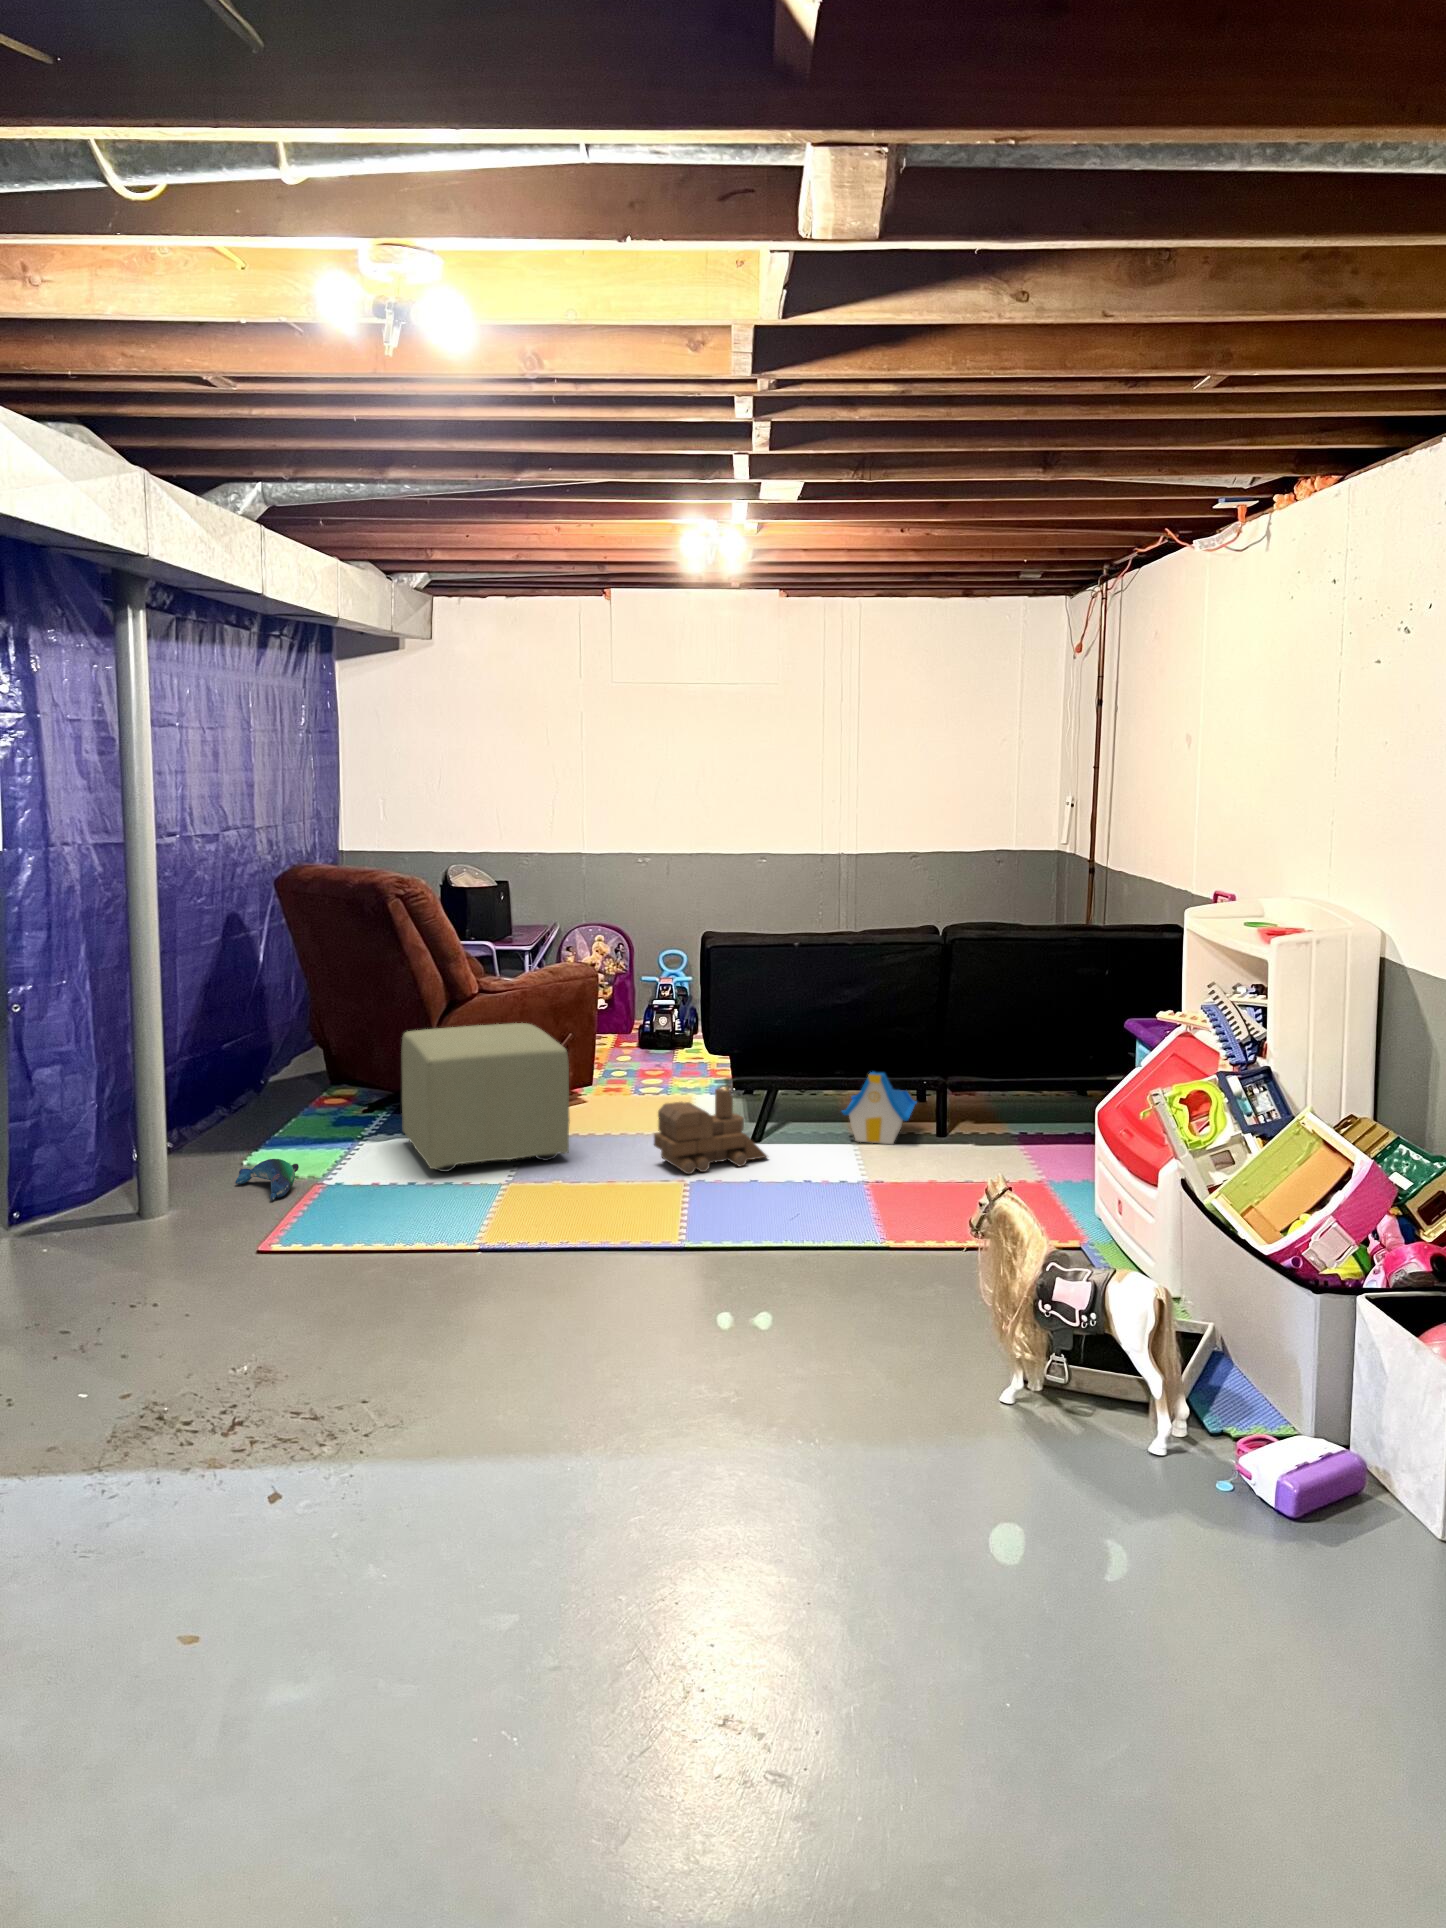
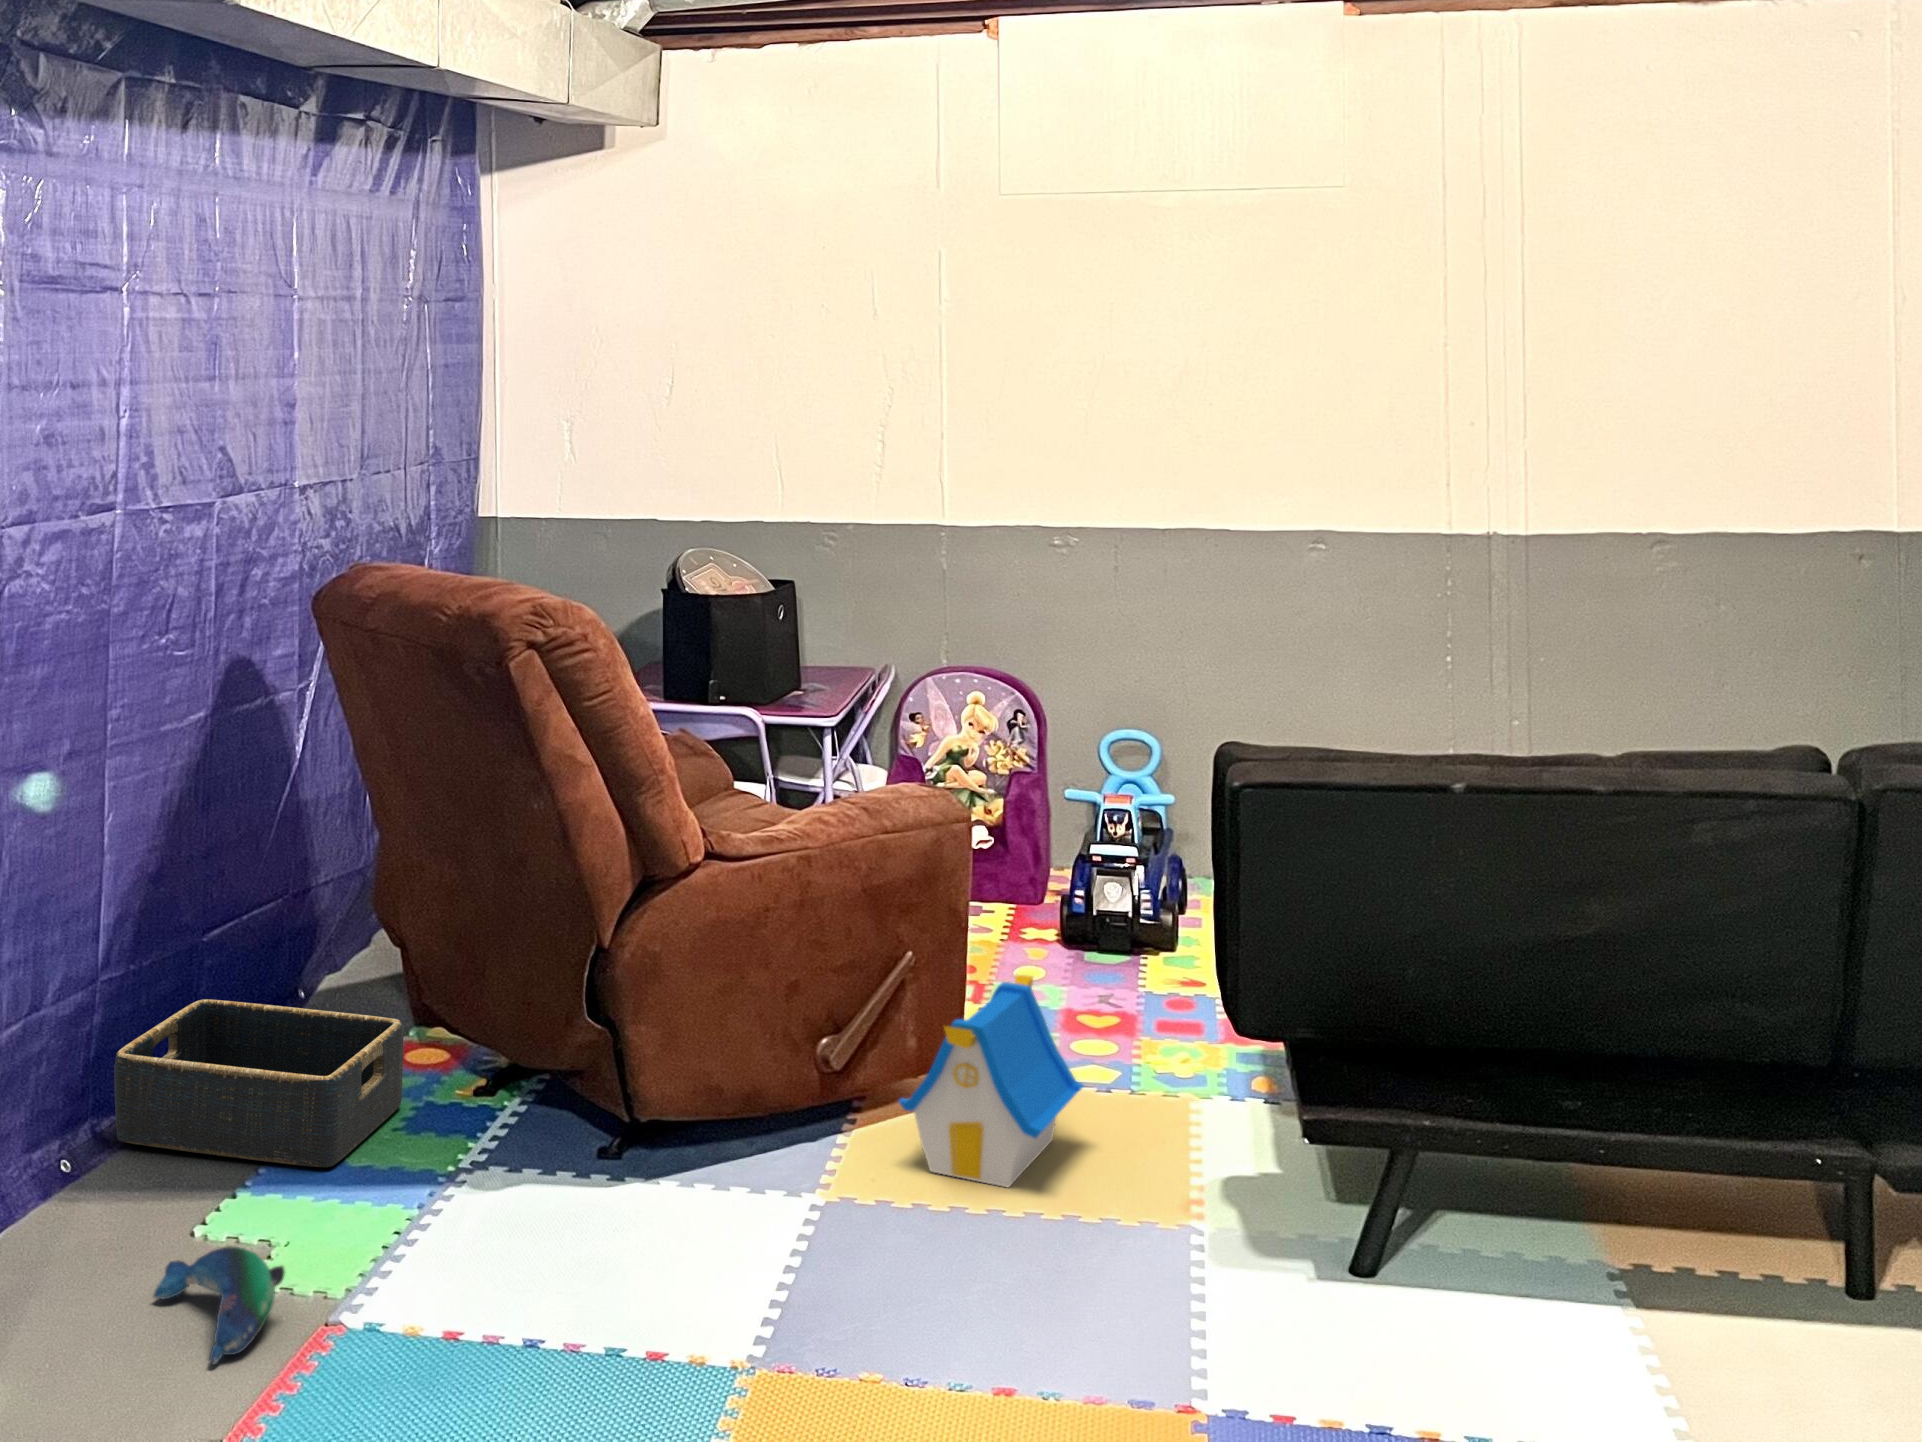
ottoman: present [401,1023,570,1172] -> none [536,932,903,1304]
toy house: present [842,1072,917,1144] -> present [899,975,1083,1187]
basket: none [190,1076,330,1140] -> present [114,999,403,1167]
toy train: present [654,1088,767,1174] -> none [1109,1143,1407,1374]

